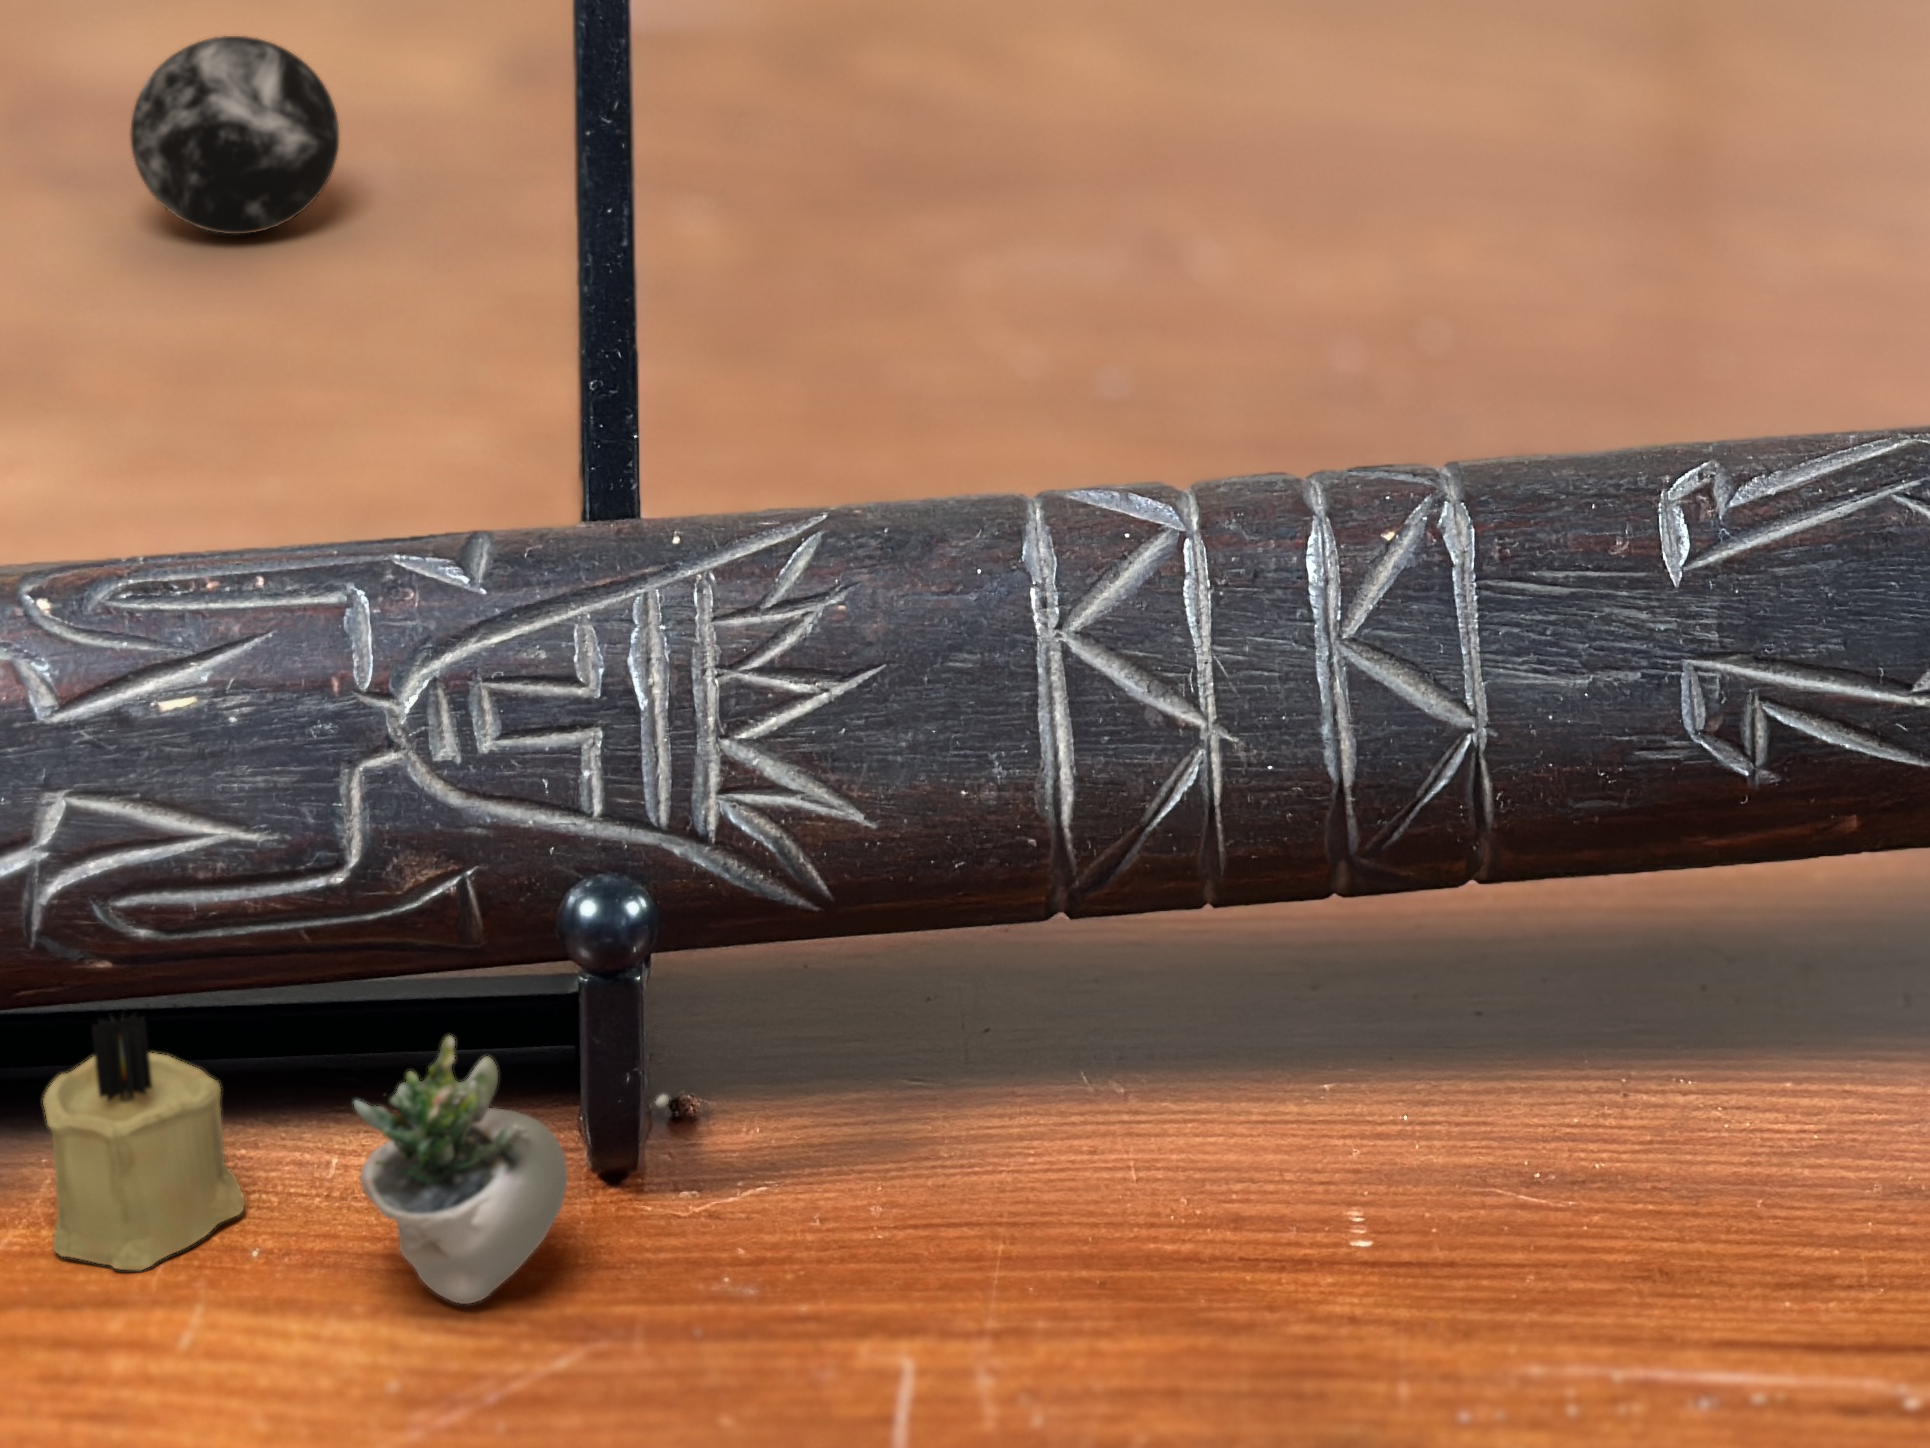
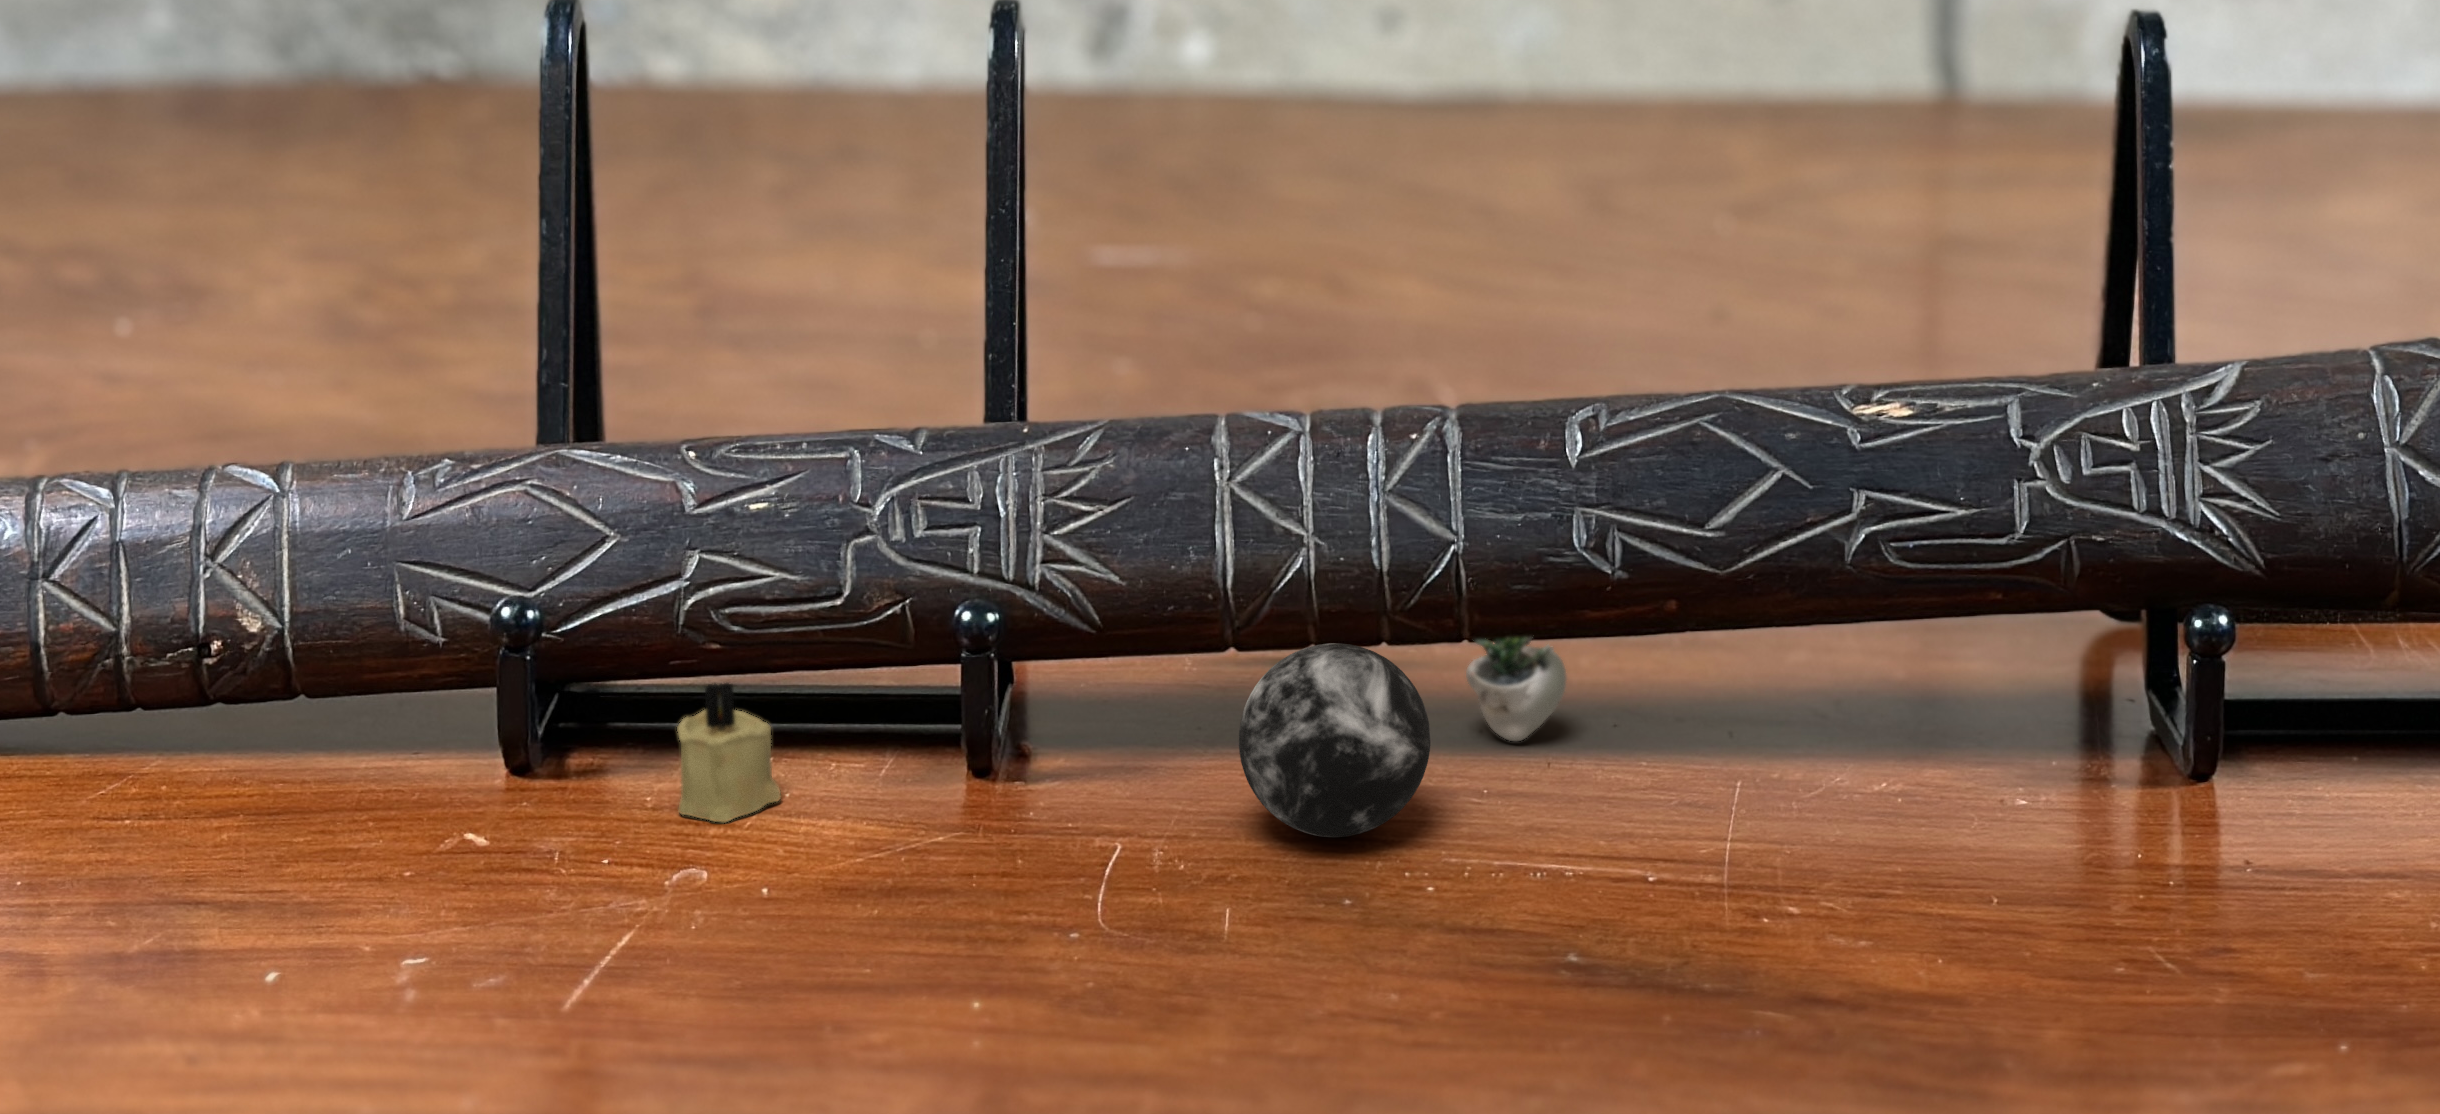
decorative orb: present [130,36,339,234] -> present [1239,643,1430,837]
succulent plant: present [354,1036,669,1304] -> present [1466,637,1566,741]

